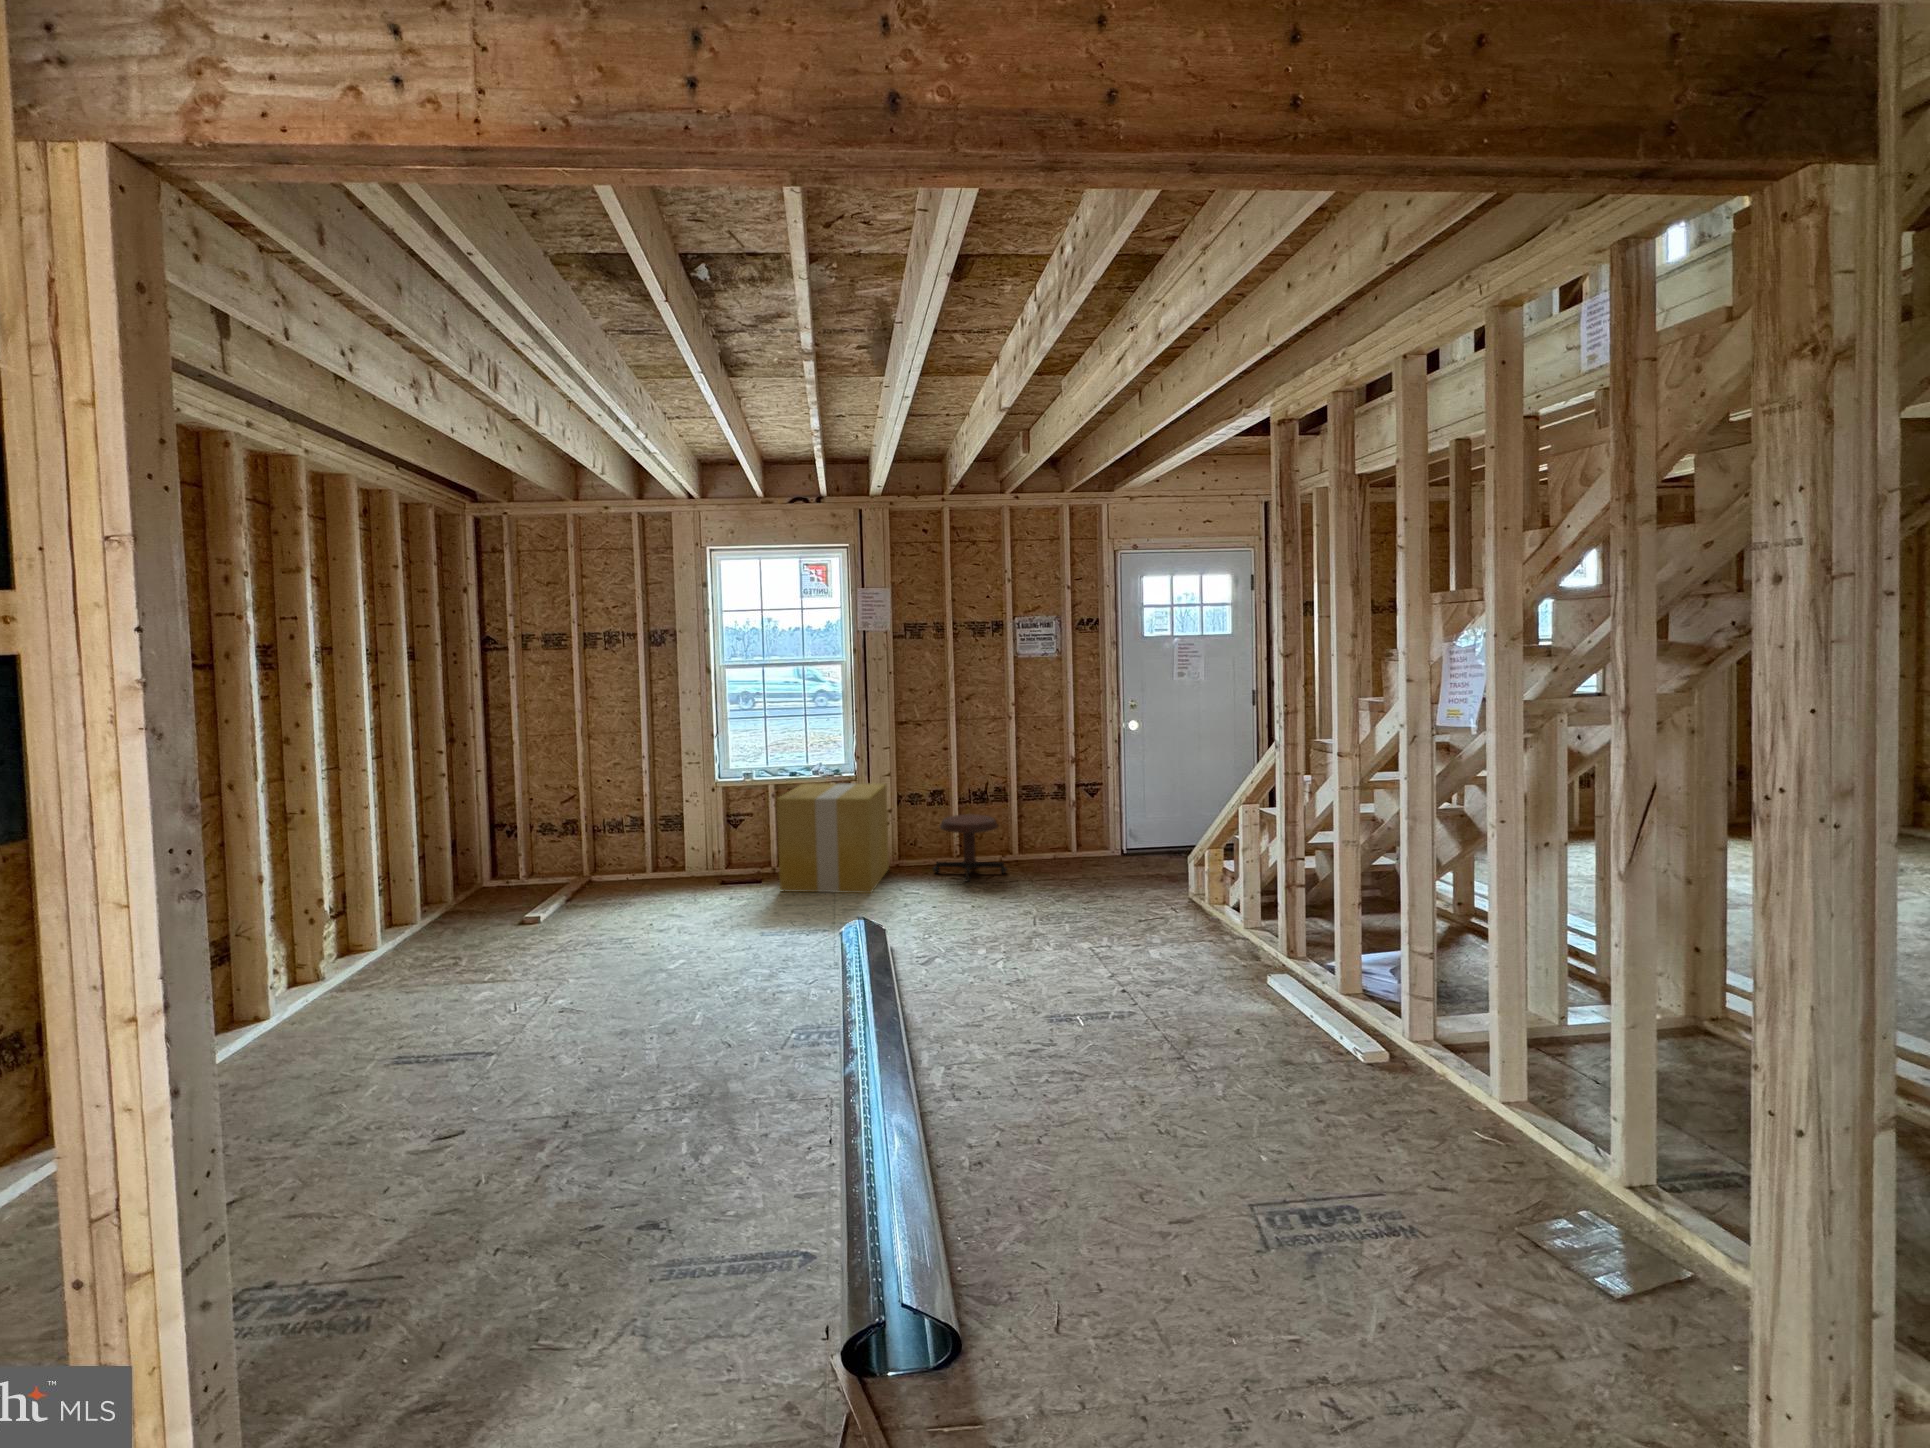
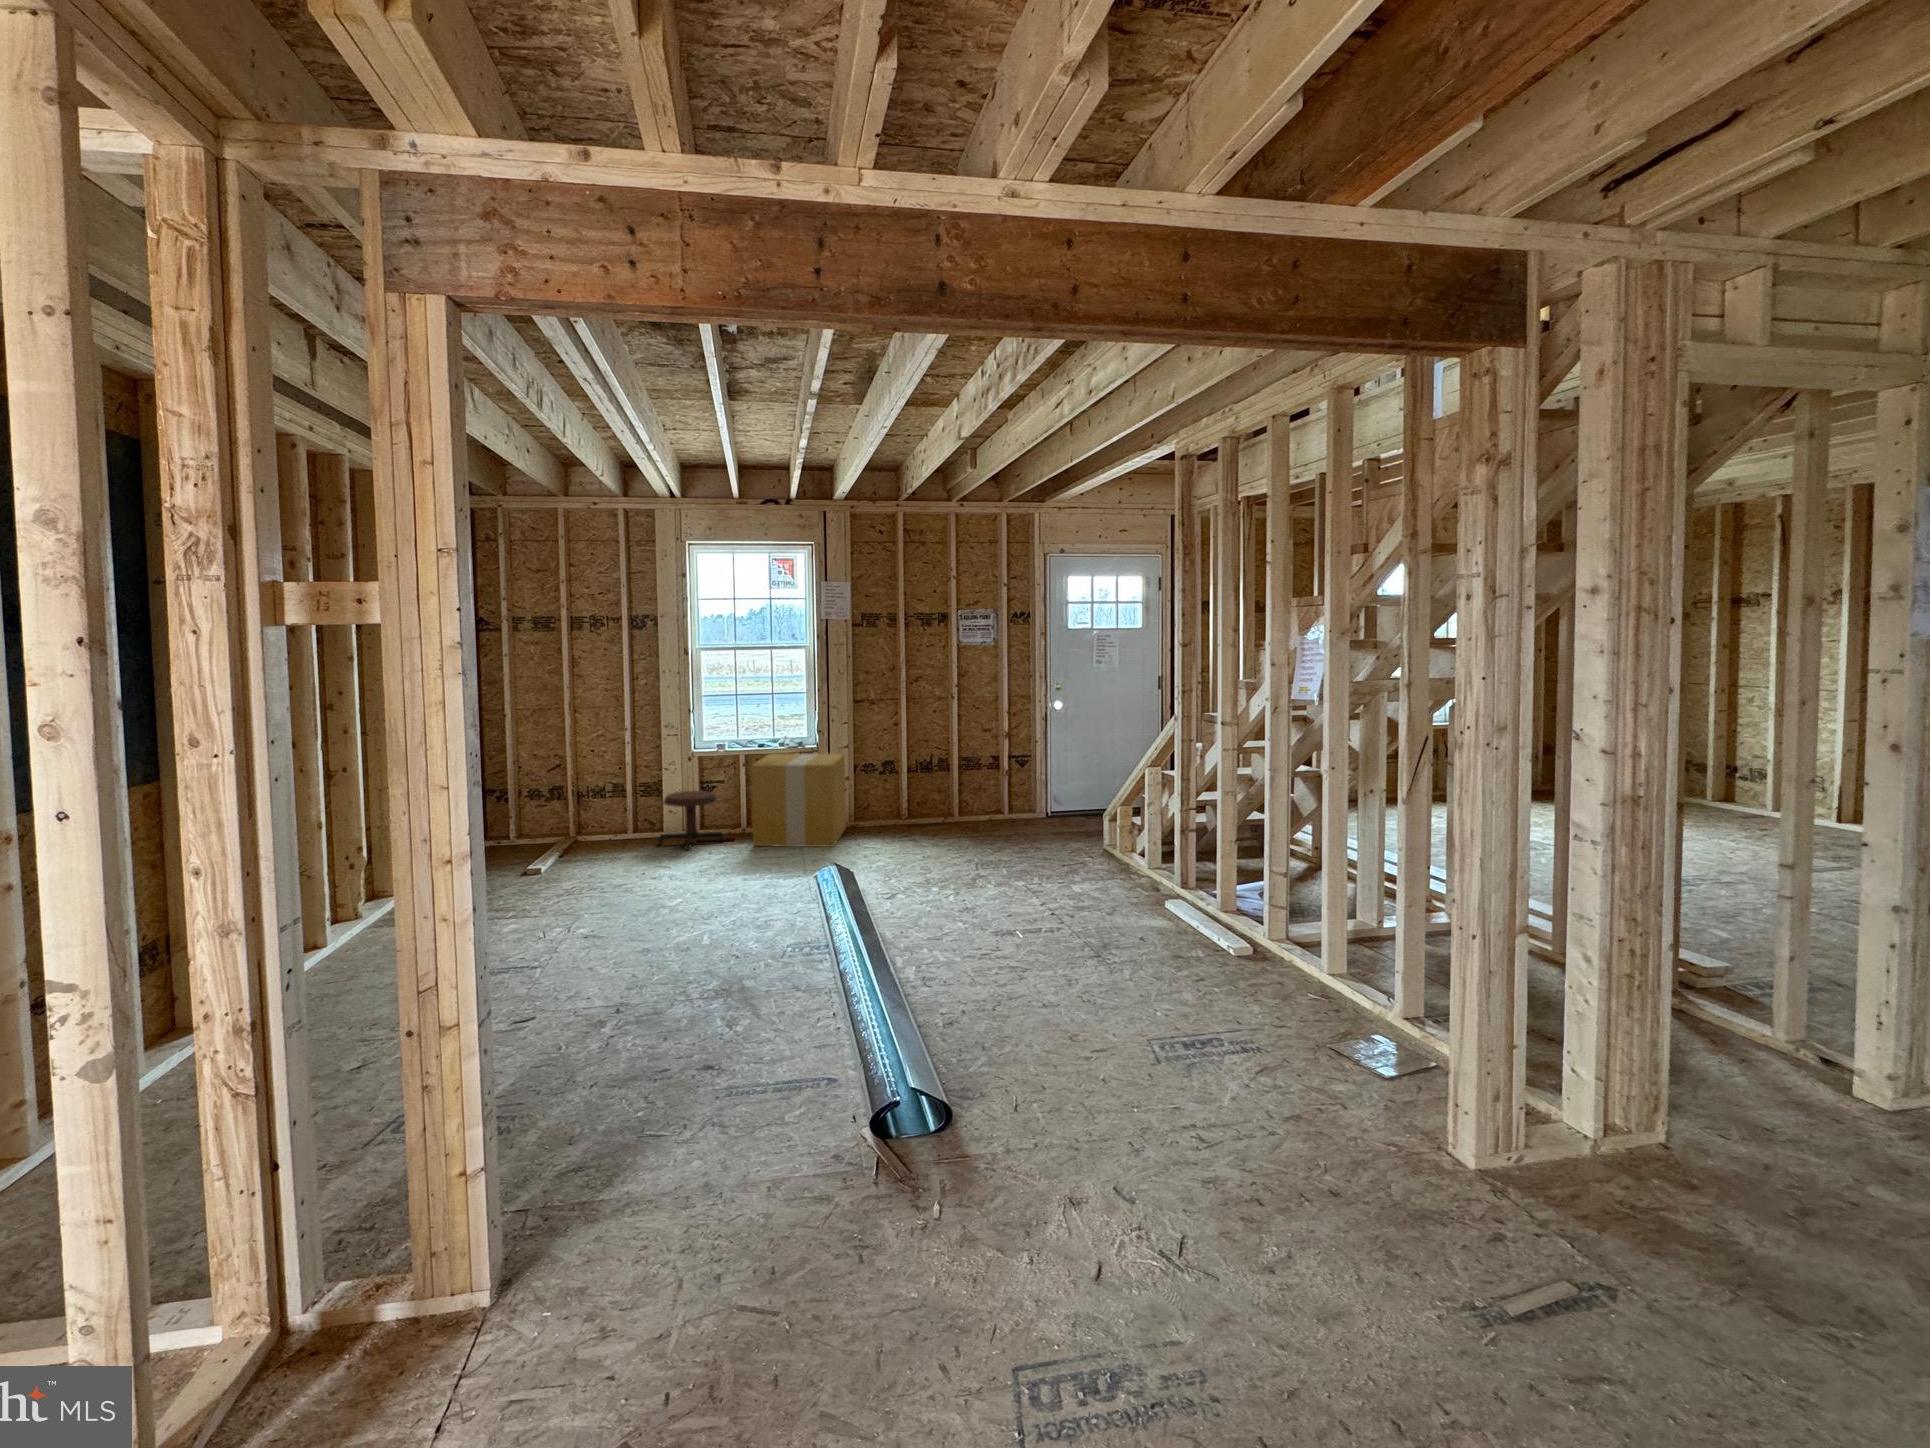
stool: present [933,814,1007,881] -> present [657,791,725,850]

